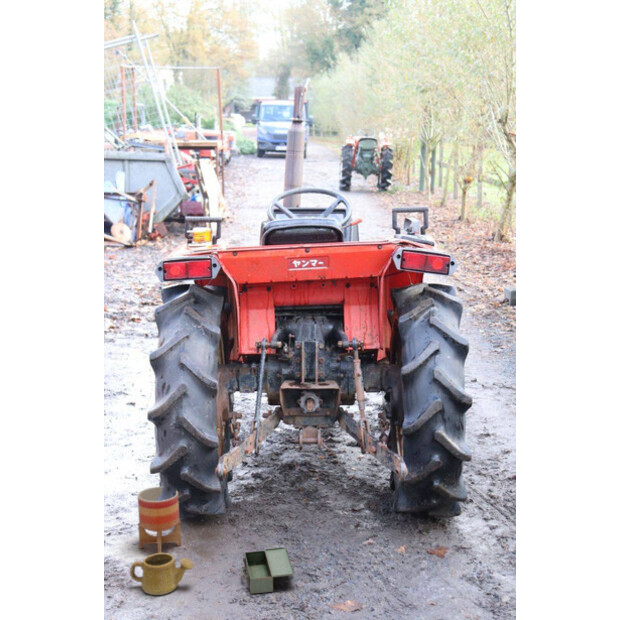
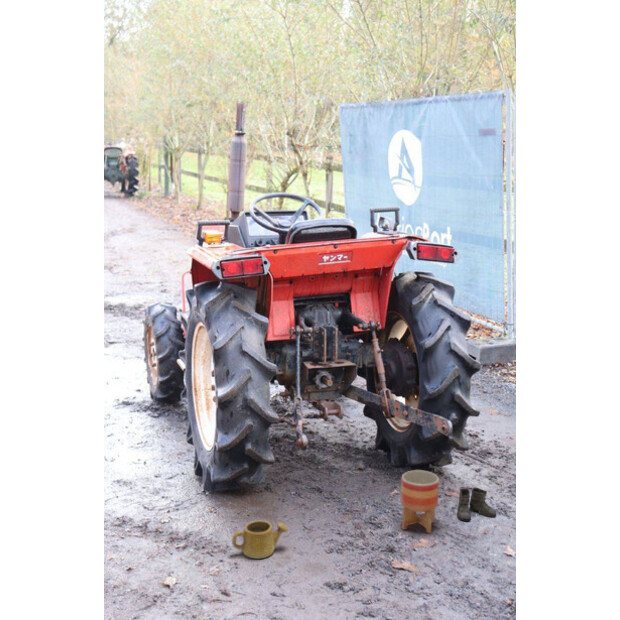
planter: present [138,487,181,553] -> present [401,470,439,533]
toolbox: present [242,548,294,594] -> none [314,503,372,544]
boots: none [407,550,463,591] -> present [457,488,496,521]

